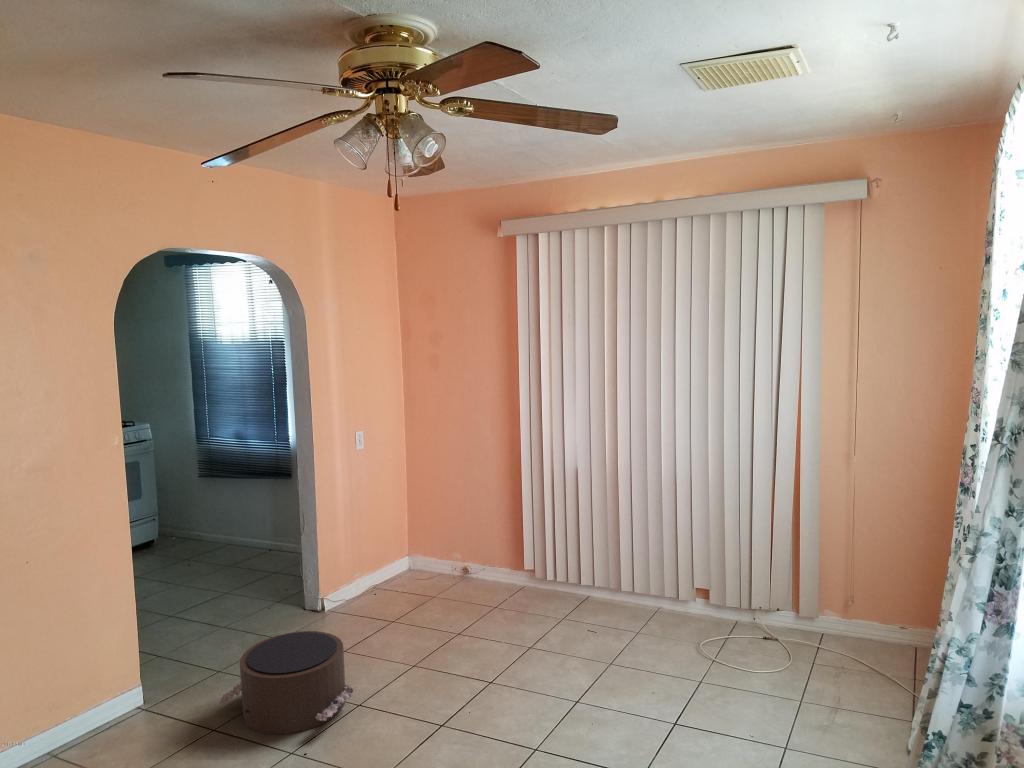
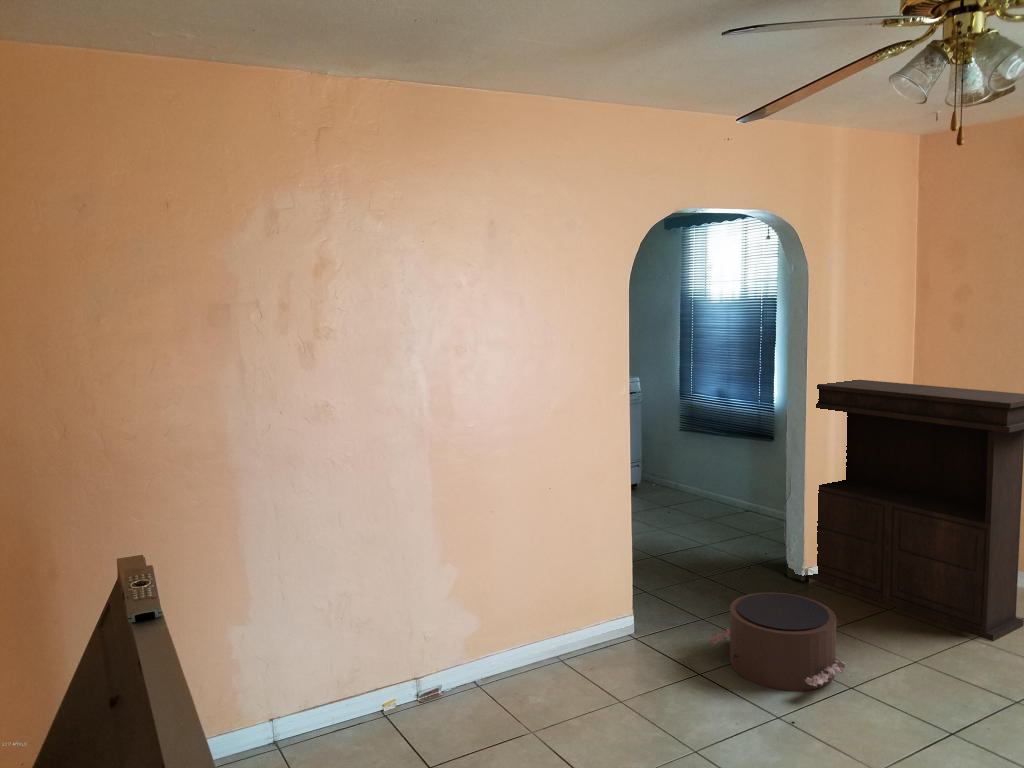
console table: none [295,413,498,629] -> present [804,380,1024,641]

